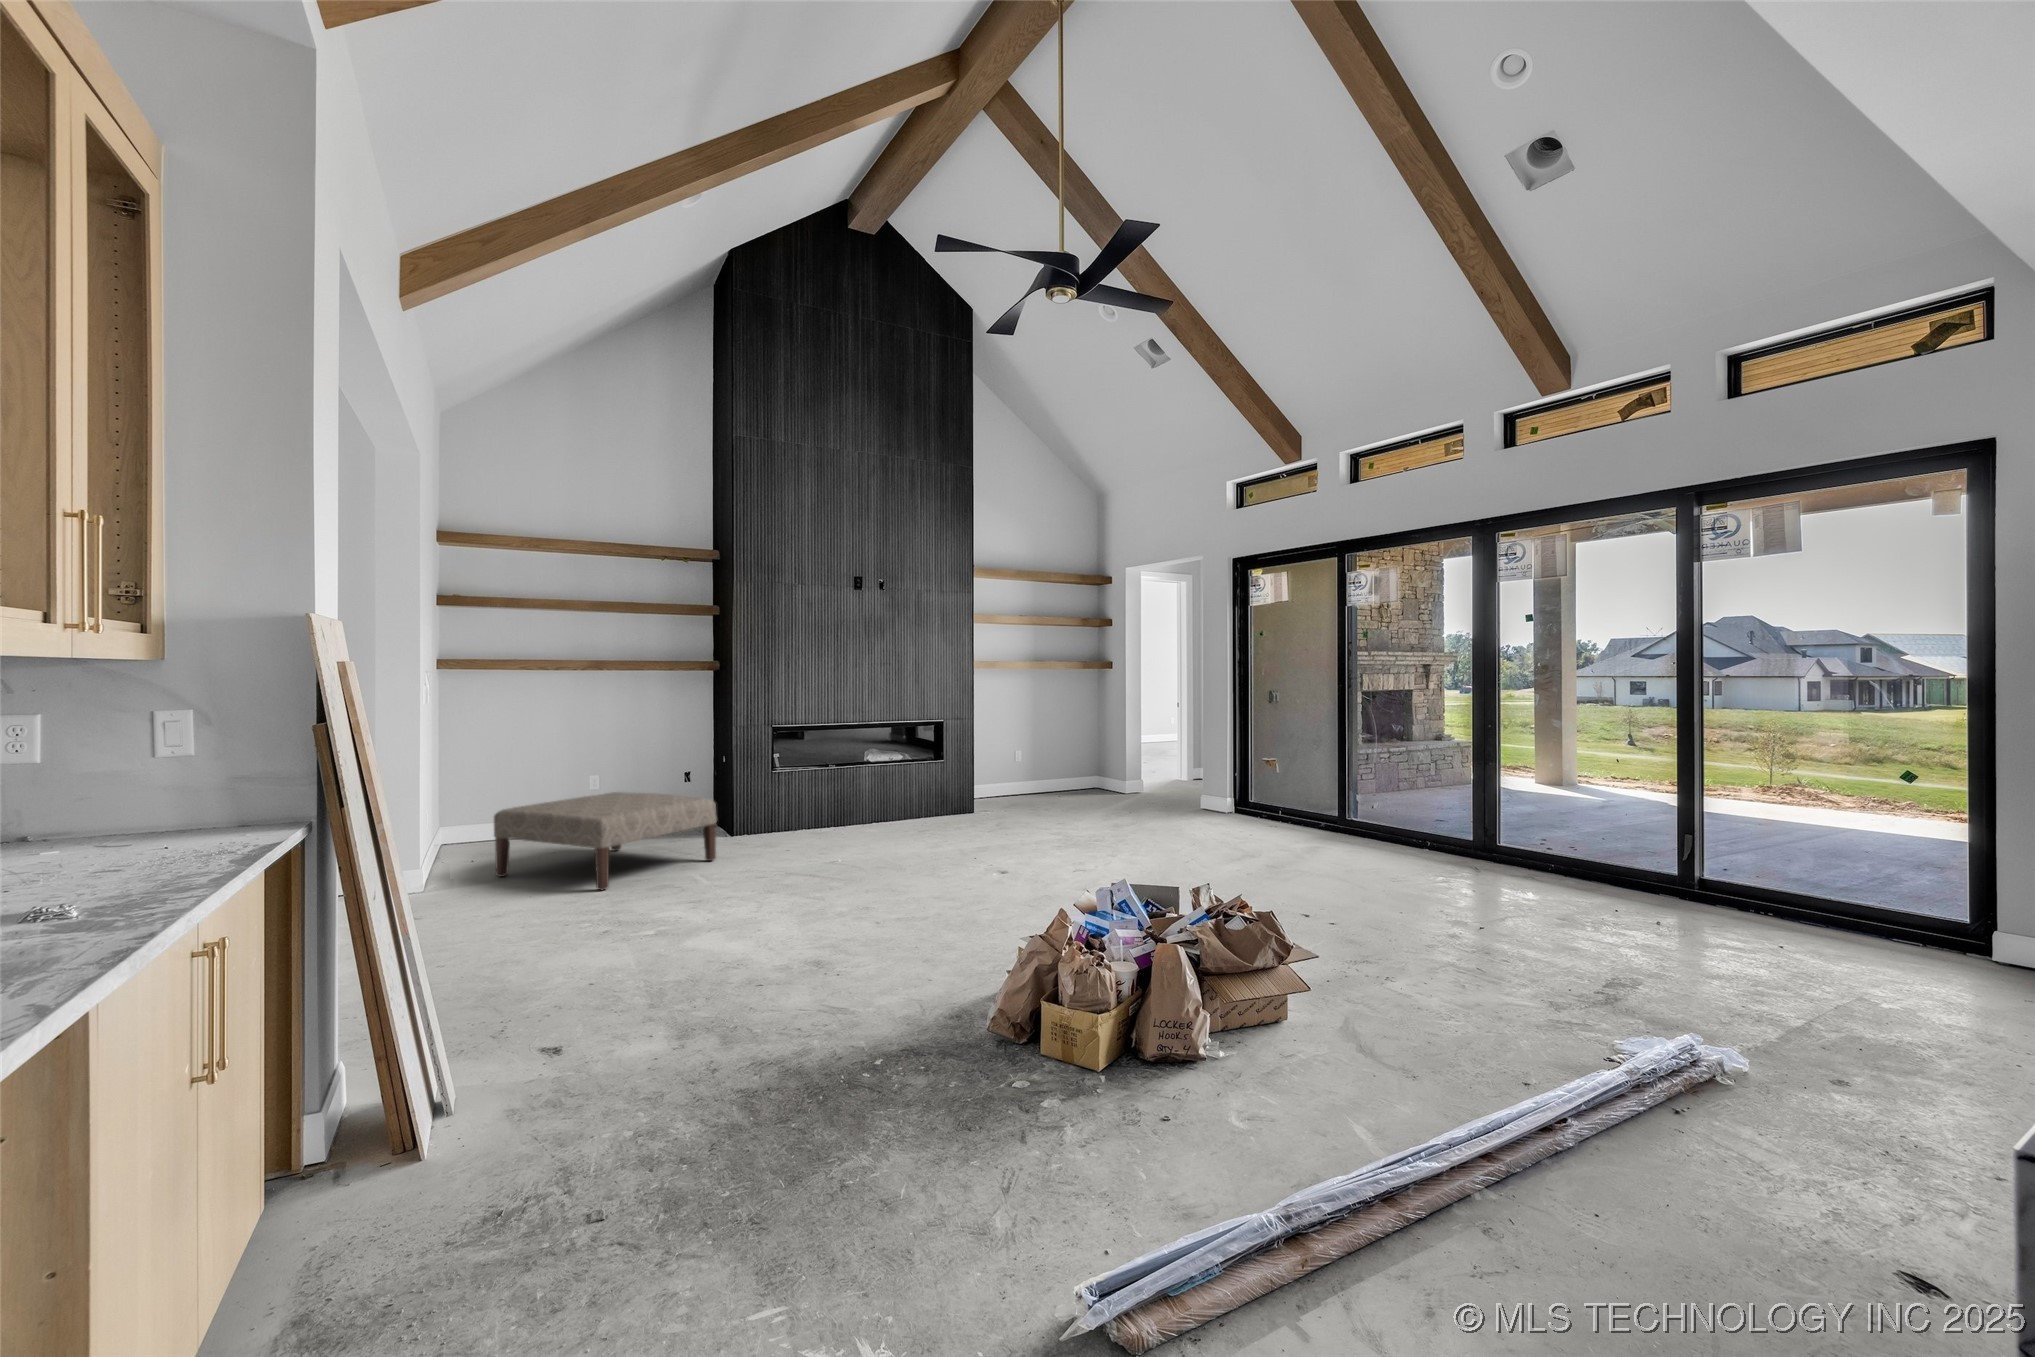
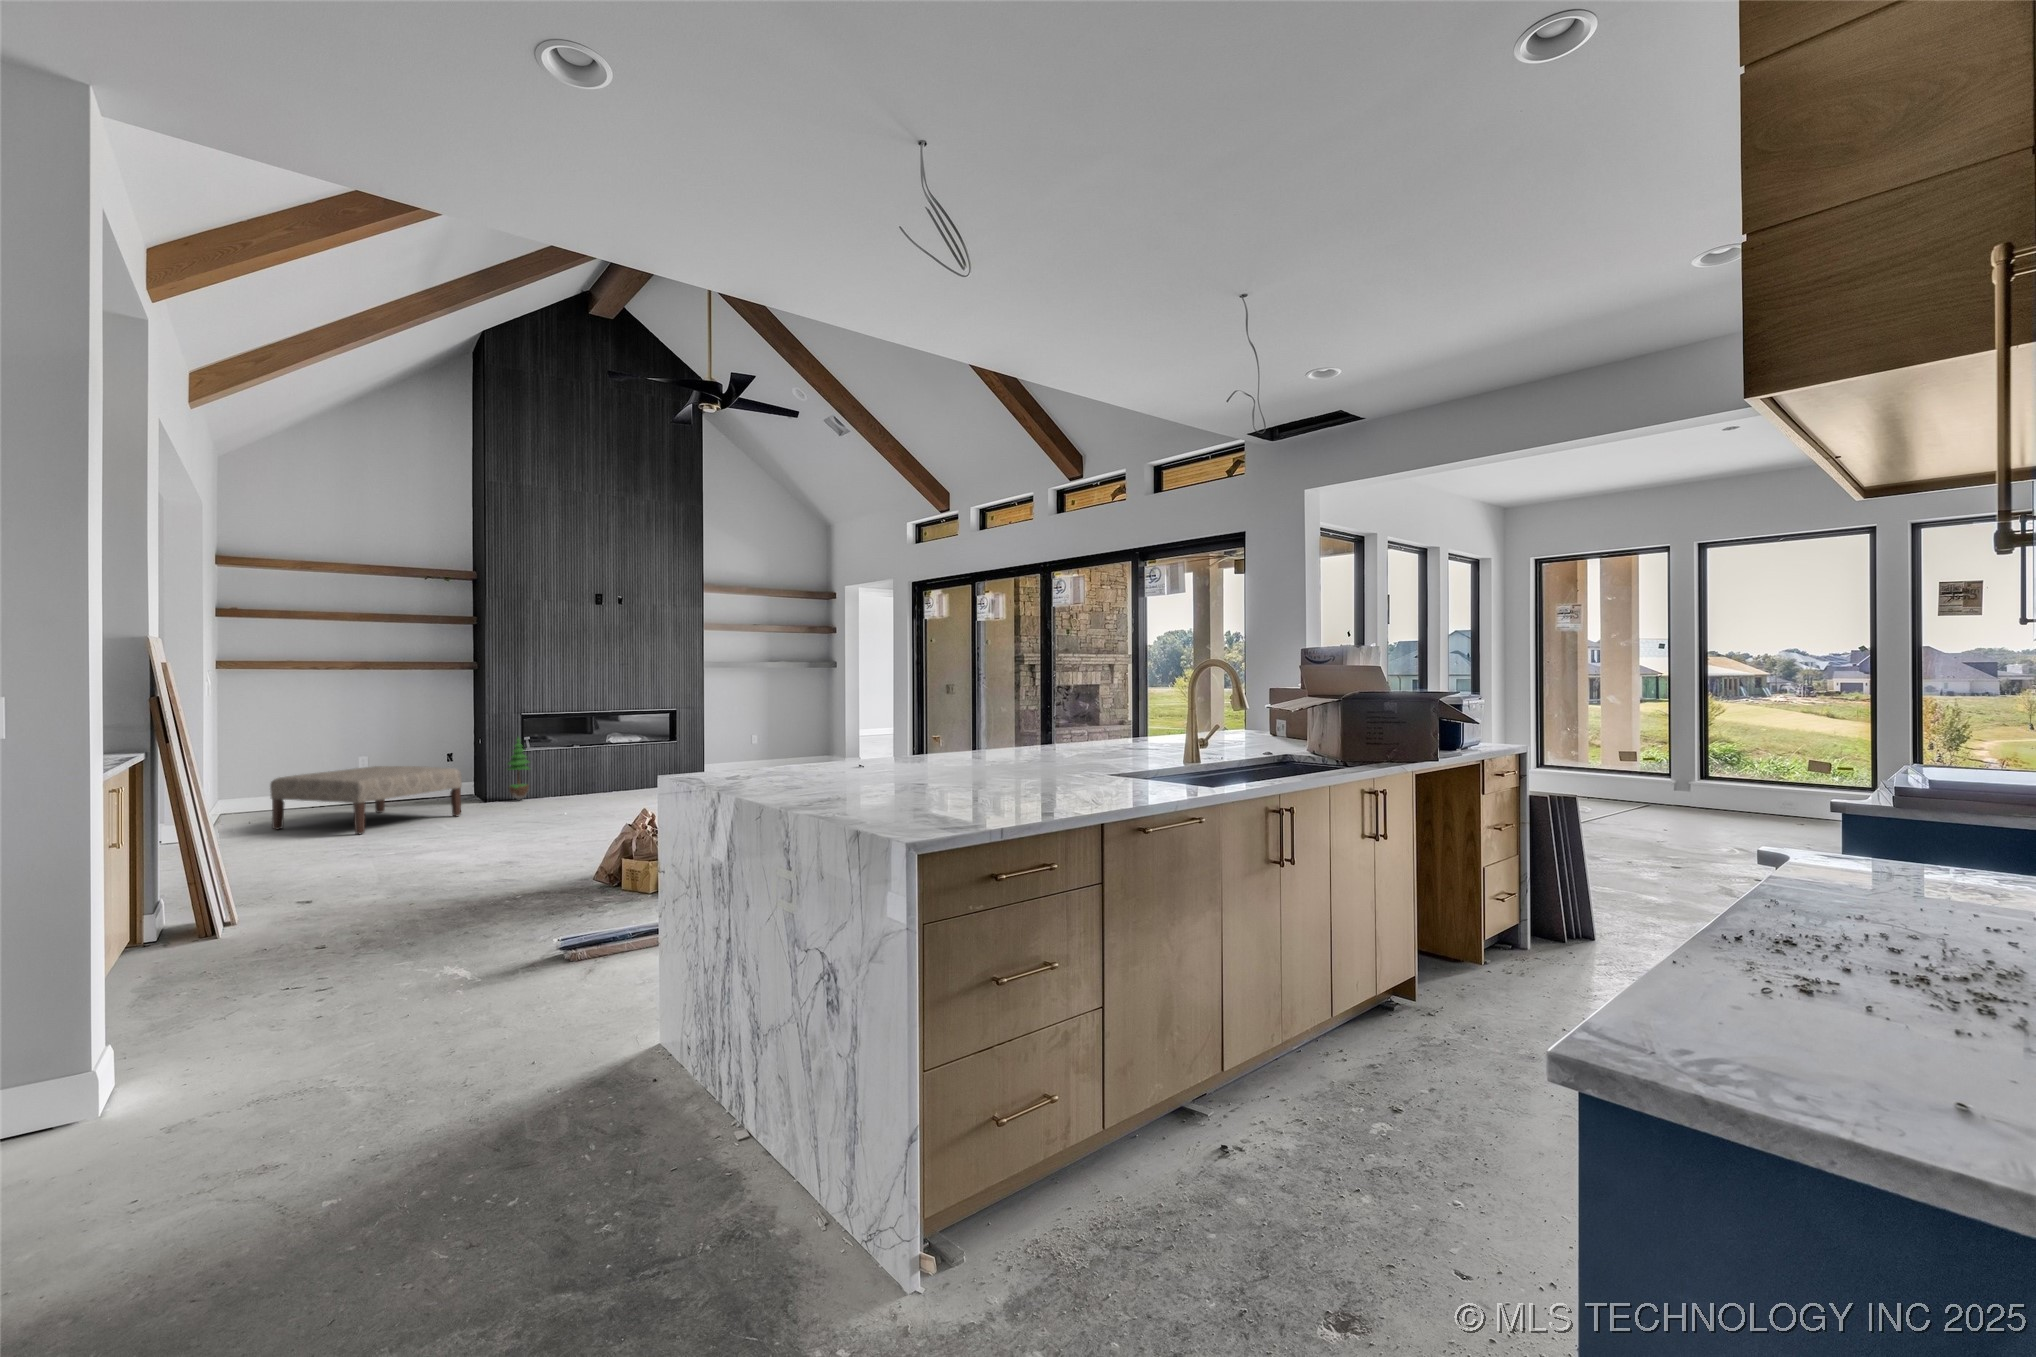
potted tree: none [757,753,788,836] -> present [505,738,529,800]

